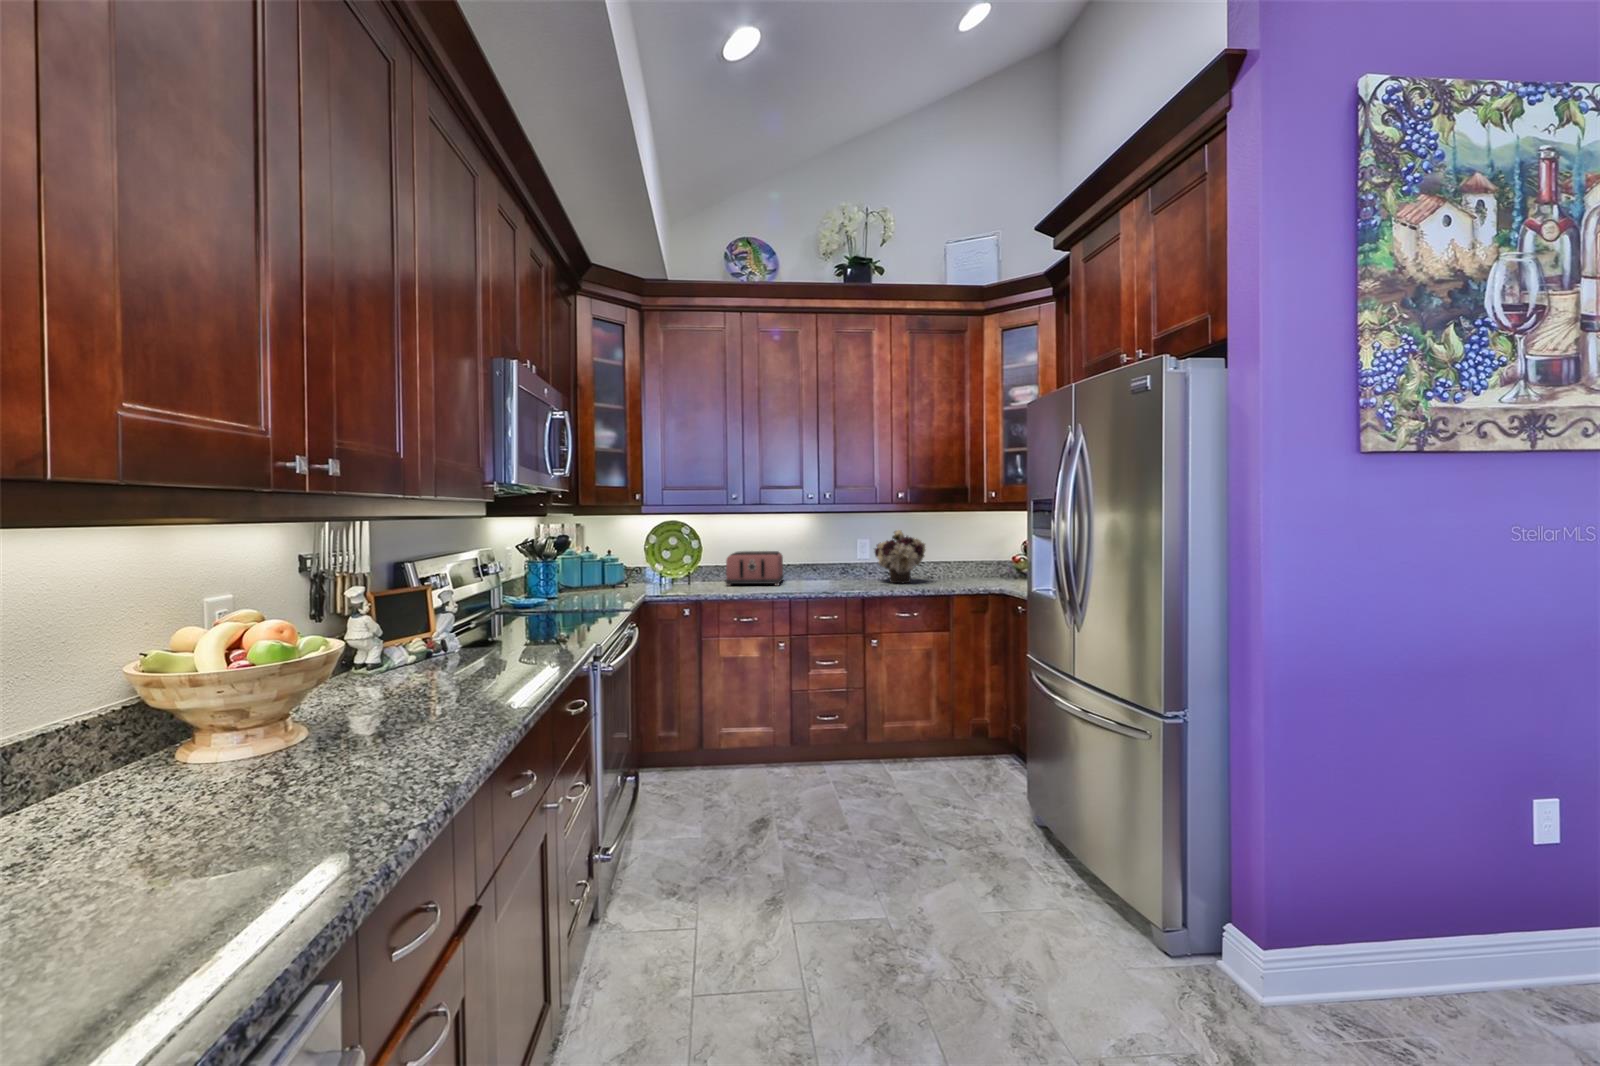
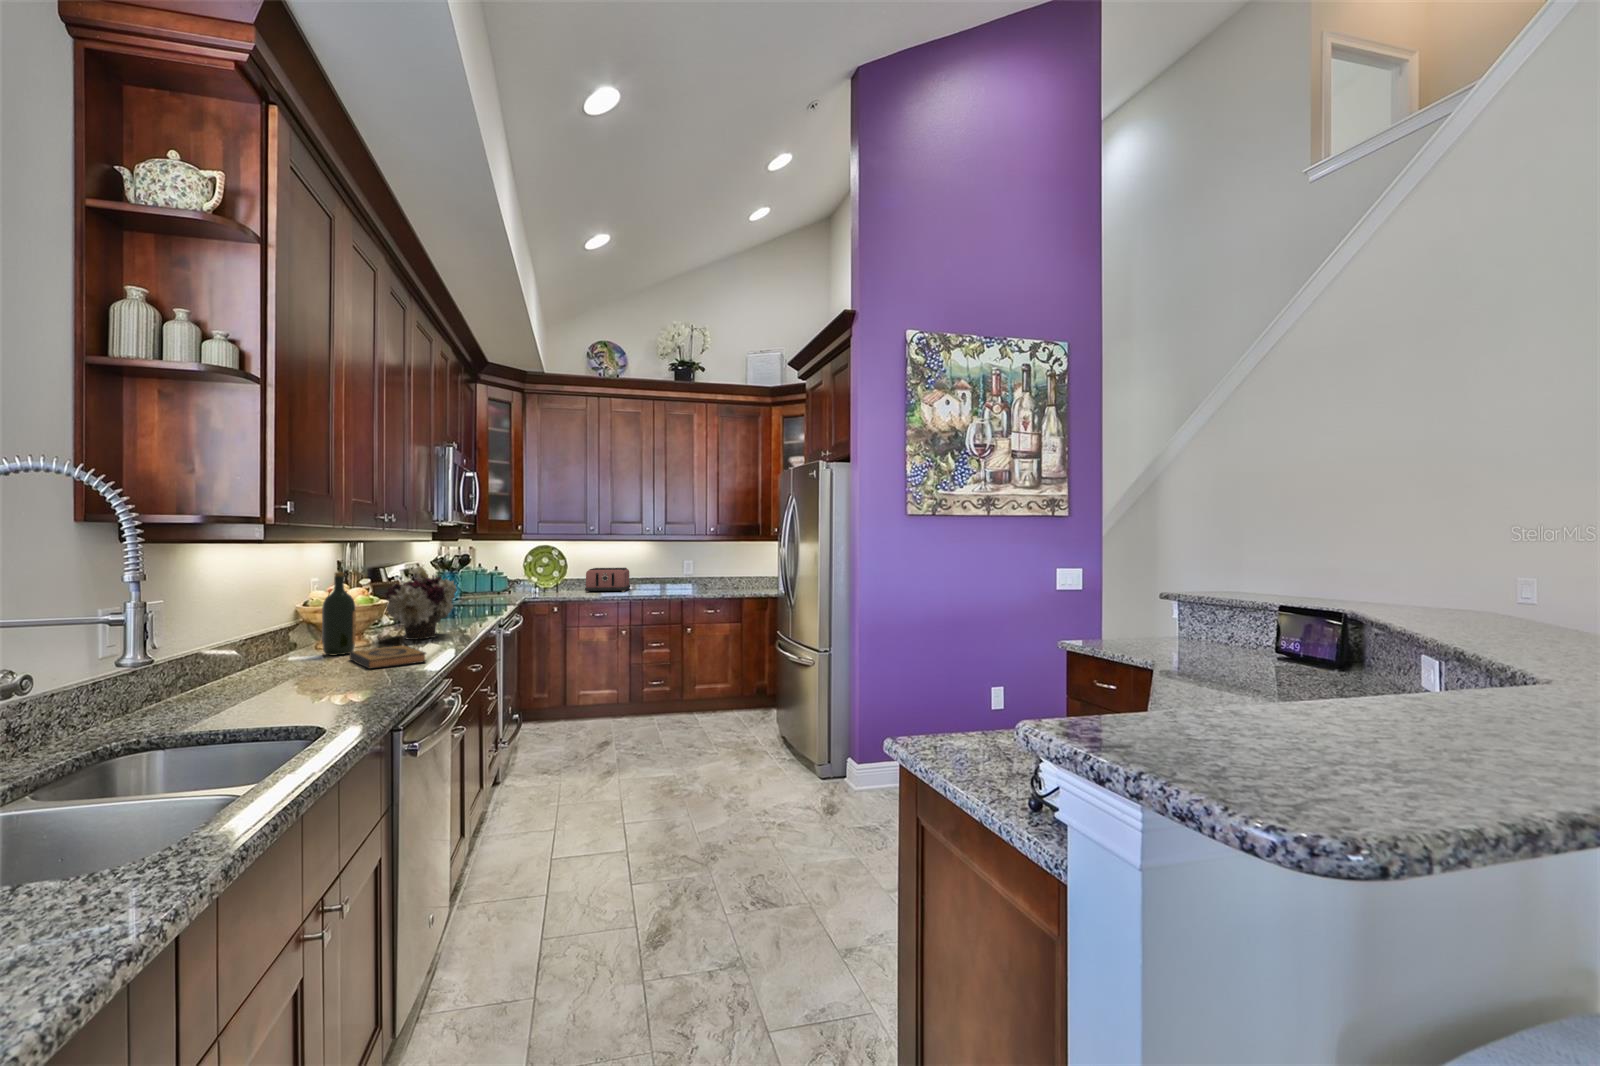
flower arrangement: present [875,530,925,583] -> present [385,566,456,640]
wine bottle: none [117,593,215,805] -> present [322,572,356,655]
hardback book: none [82,781,312,937] -> present [349,645,426,668]

